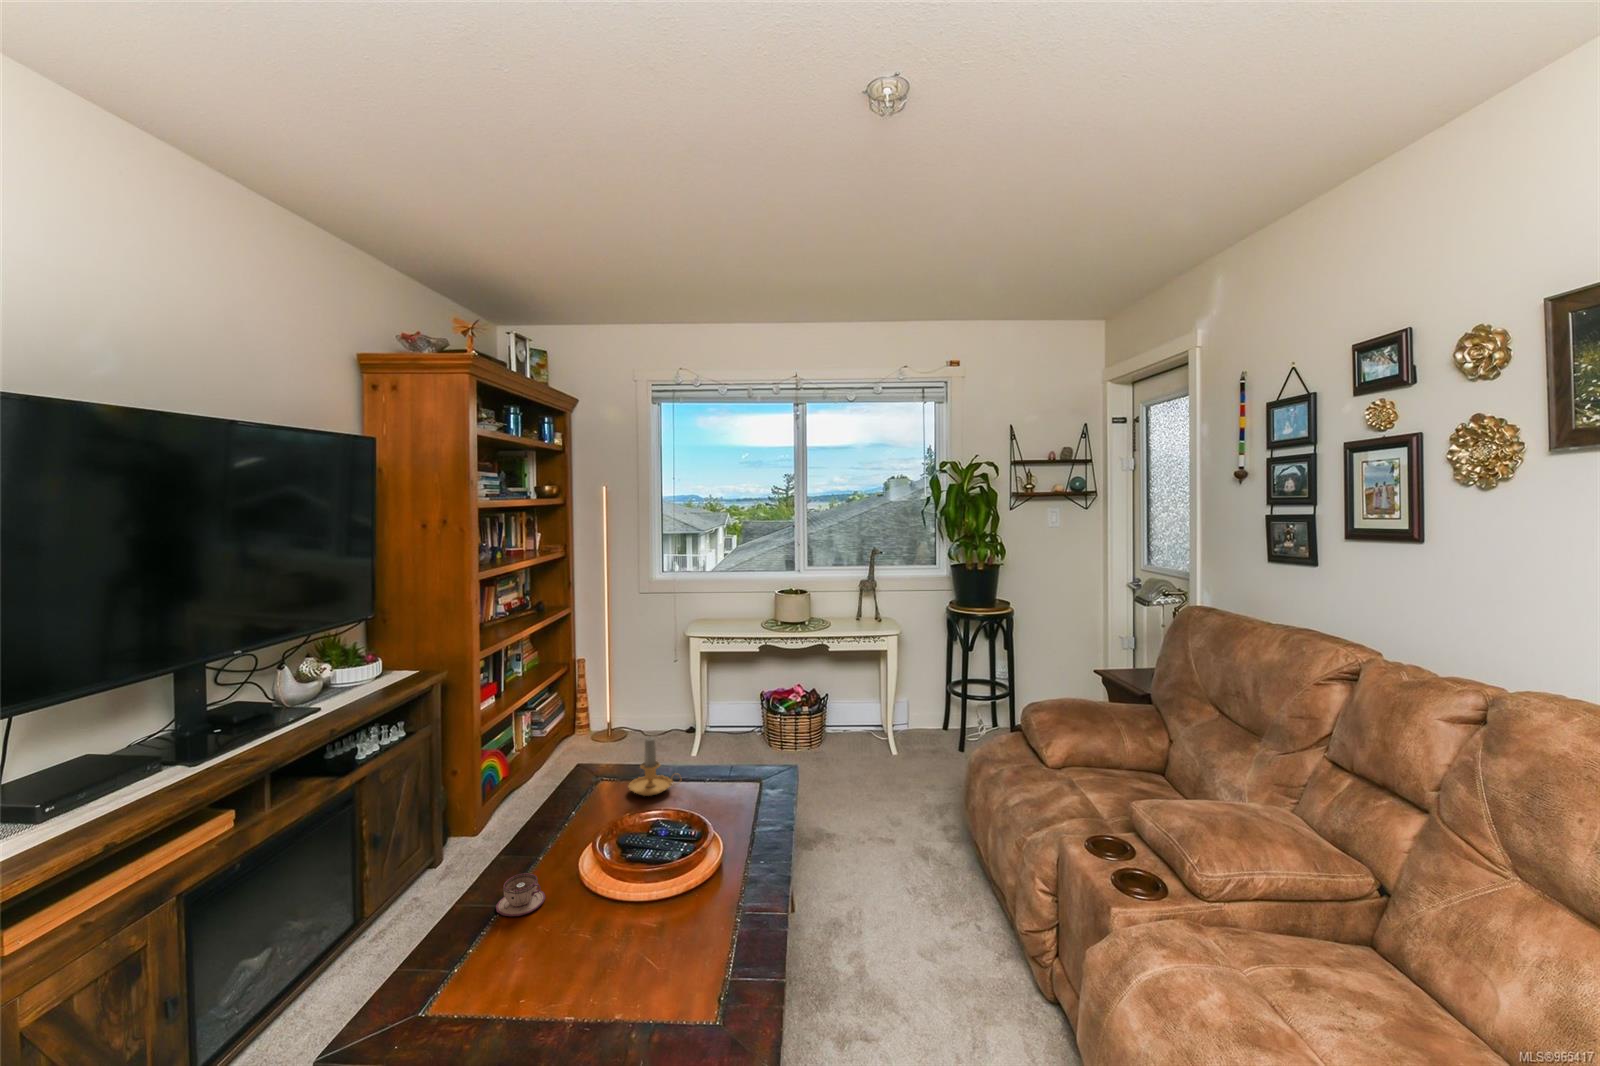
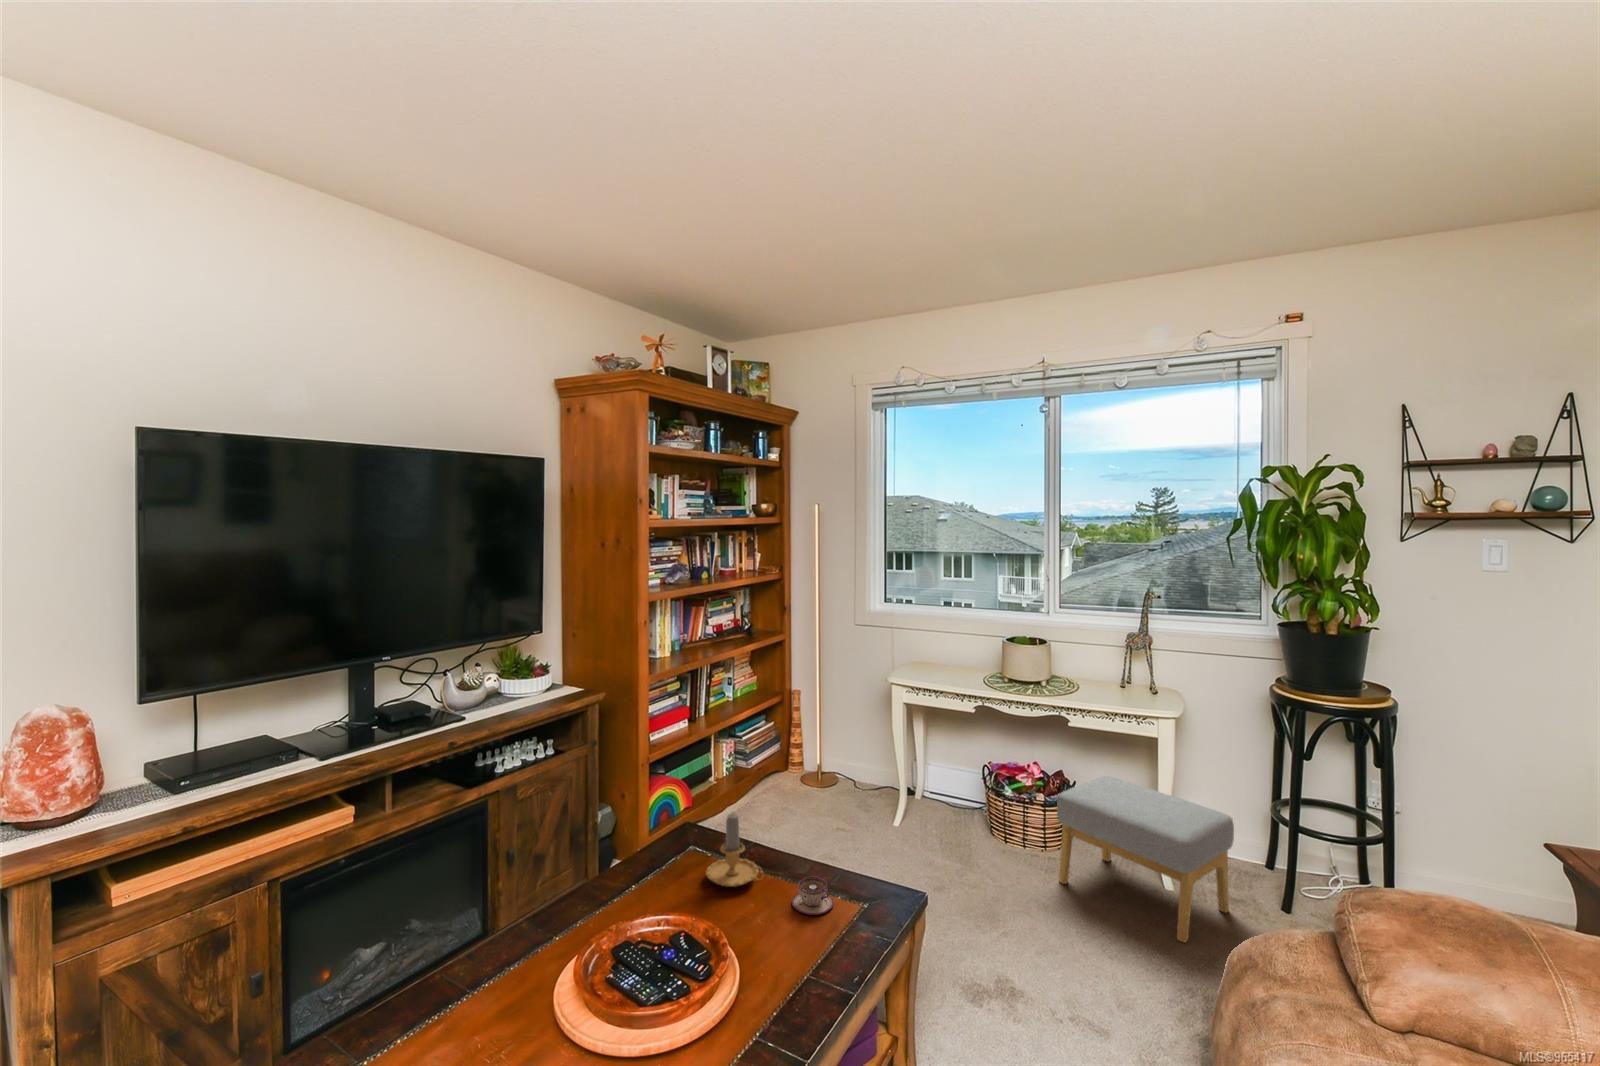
footstool: none [827,685,936,781] -> present [1057,776,1234,943]
teacup: present [496,873,546,916] -> present [792,876,834,915]

